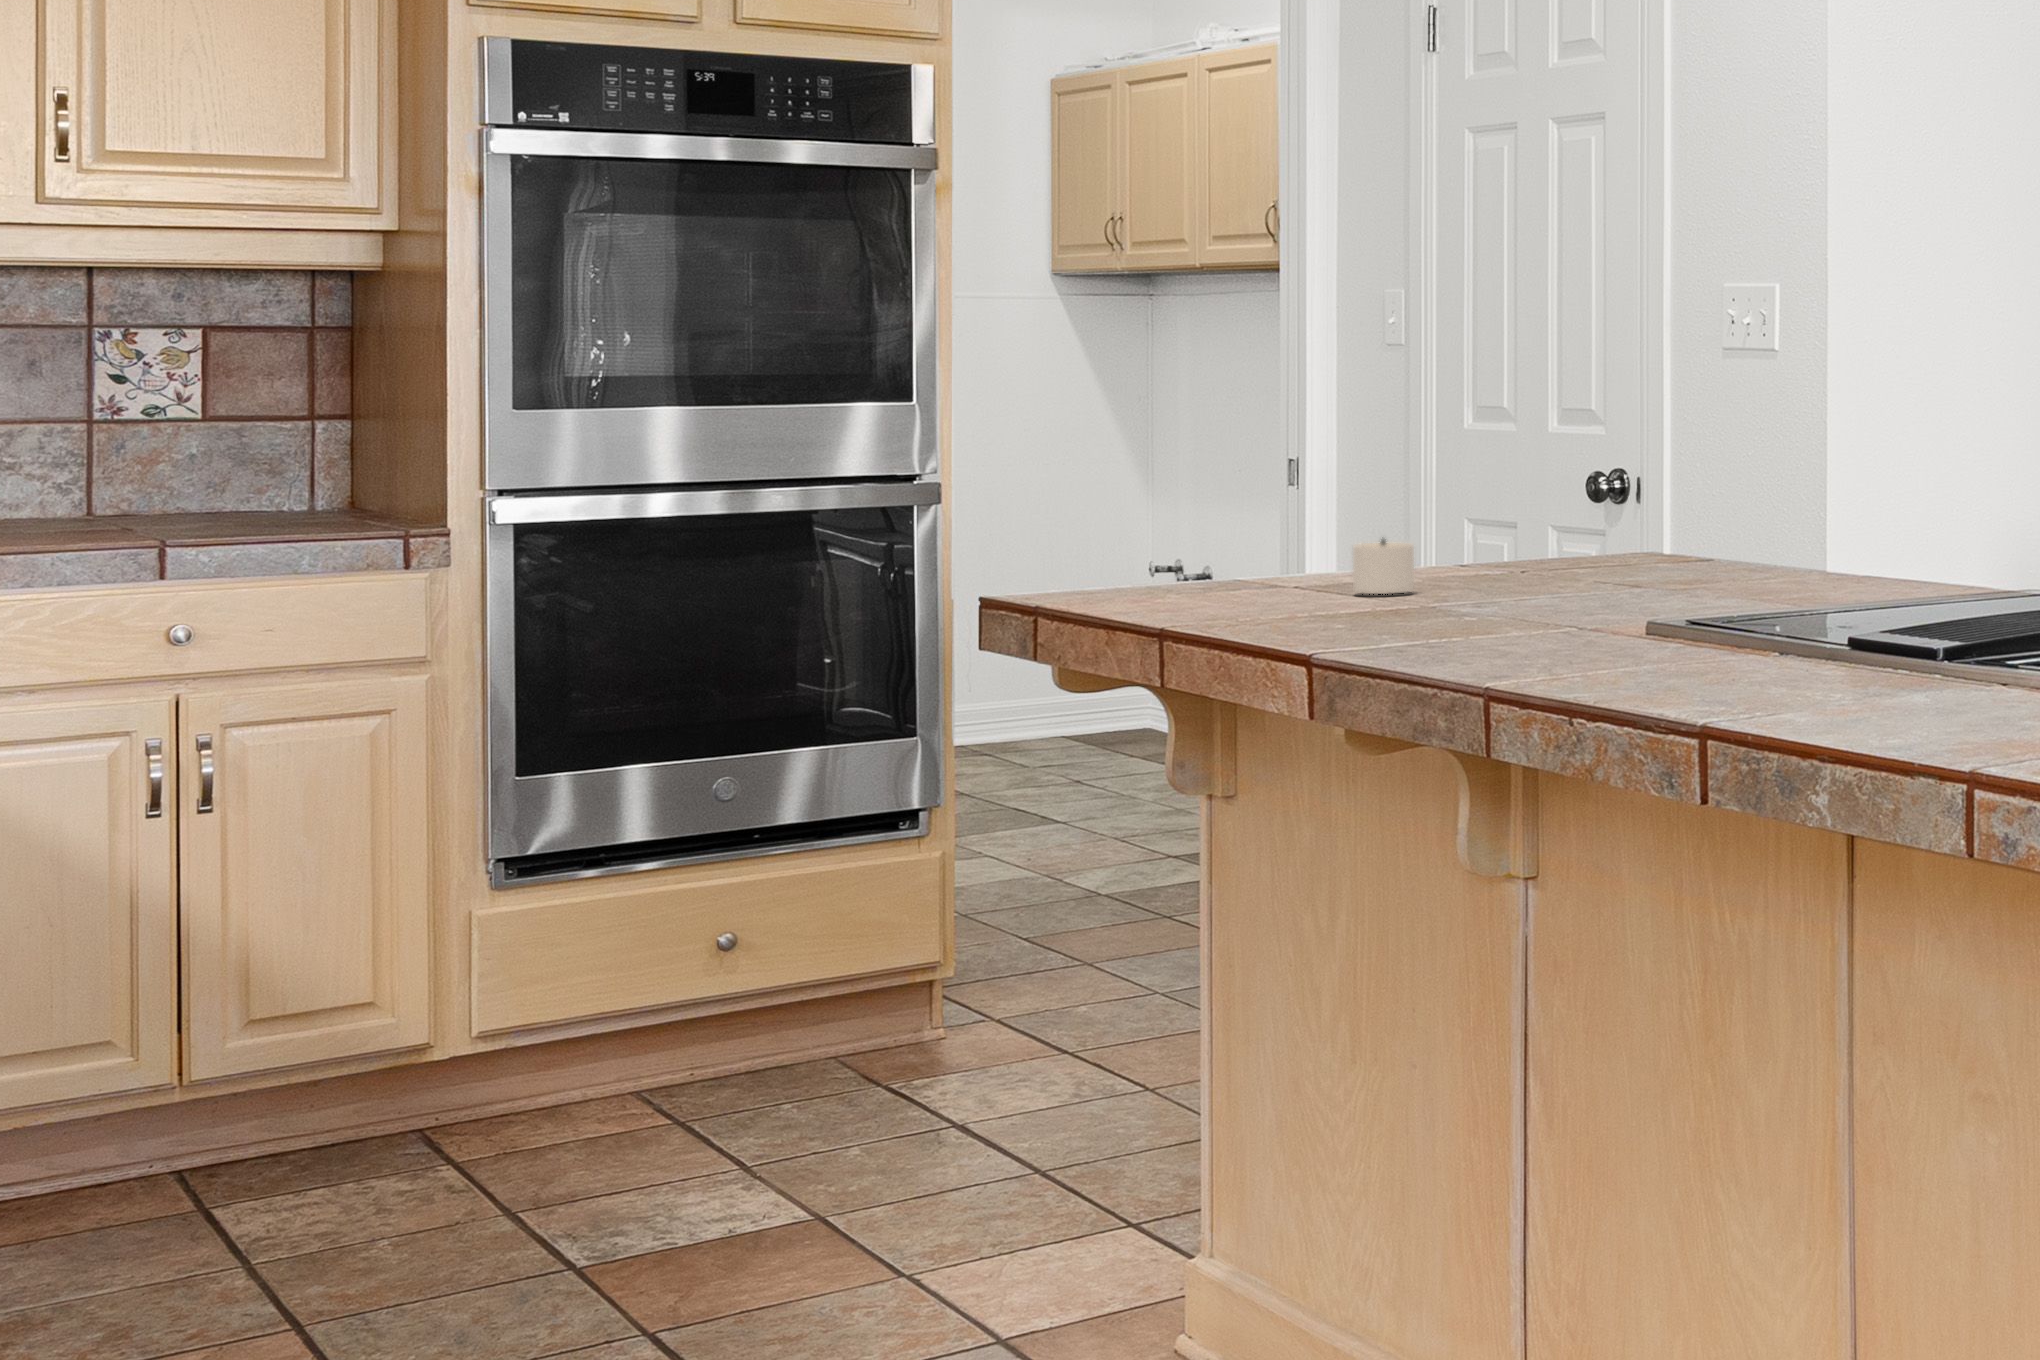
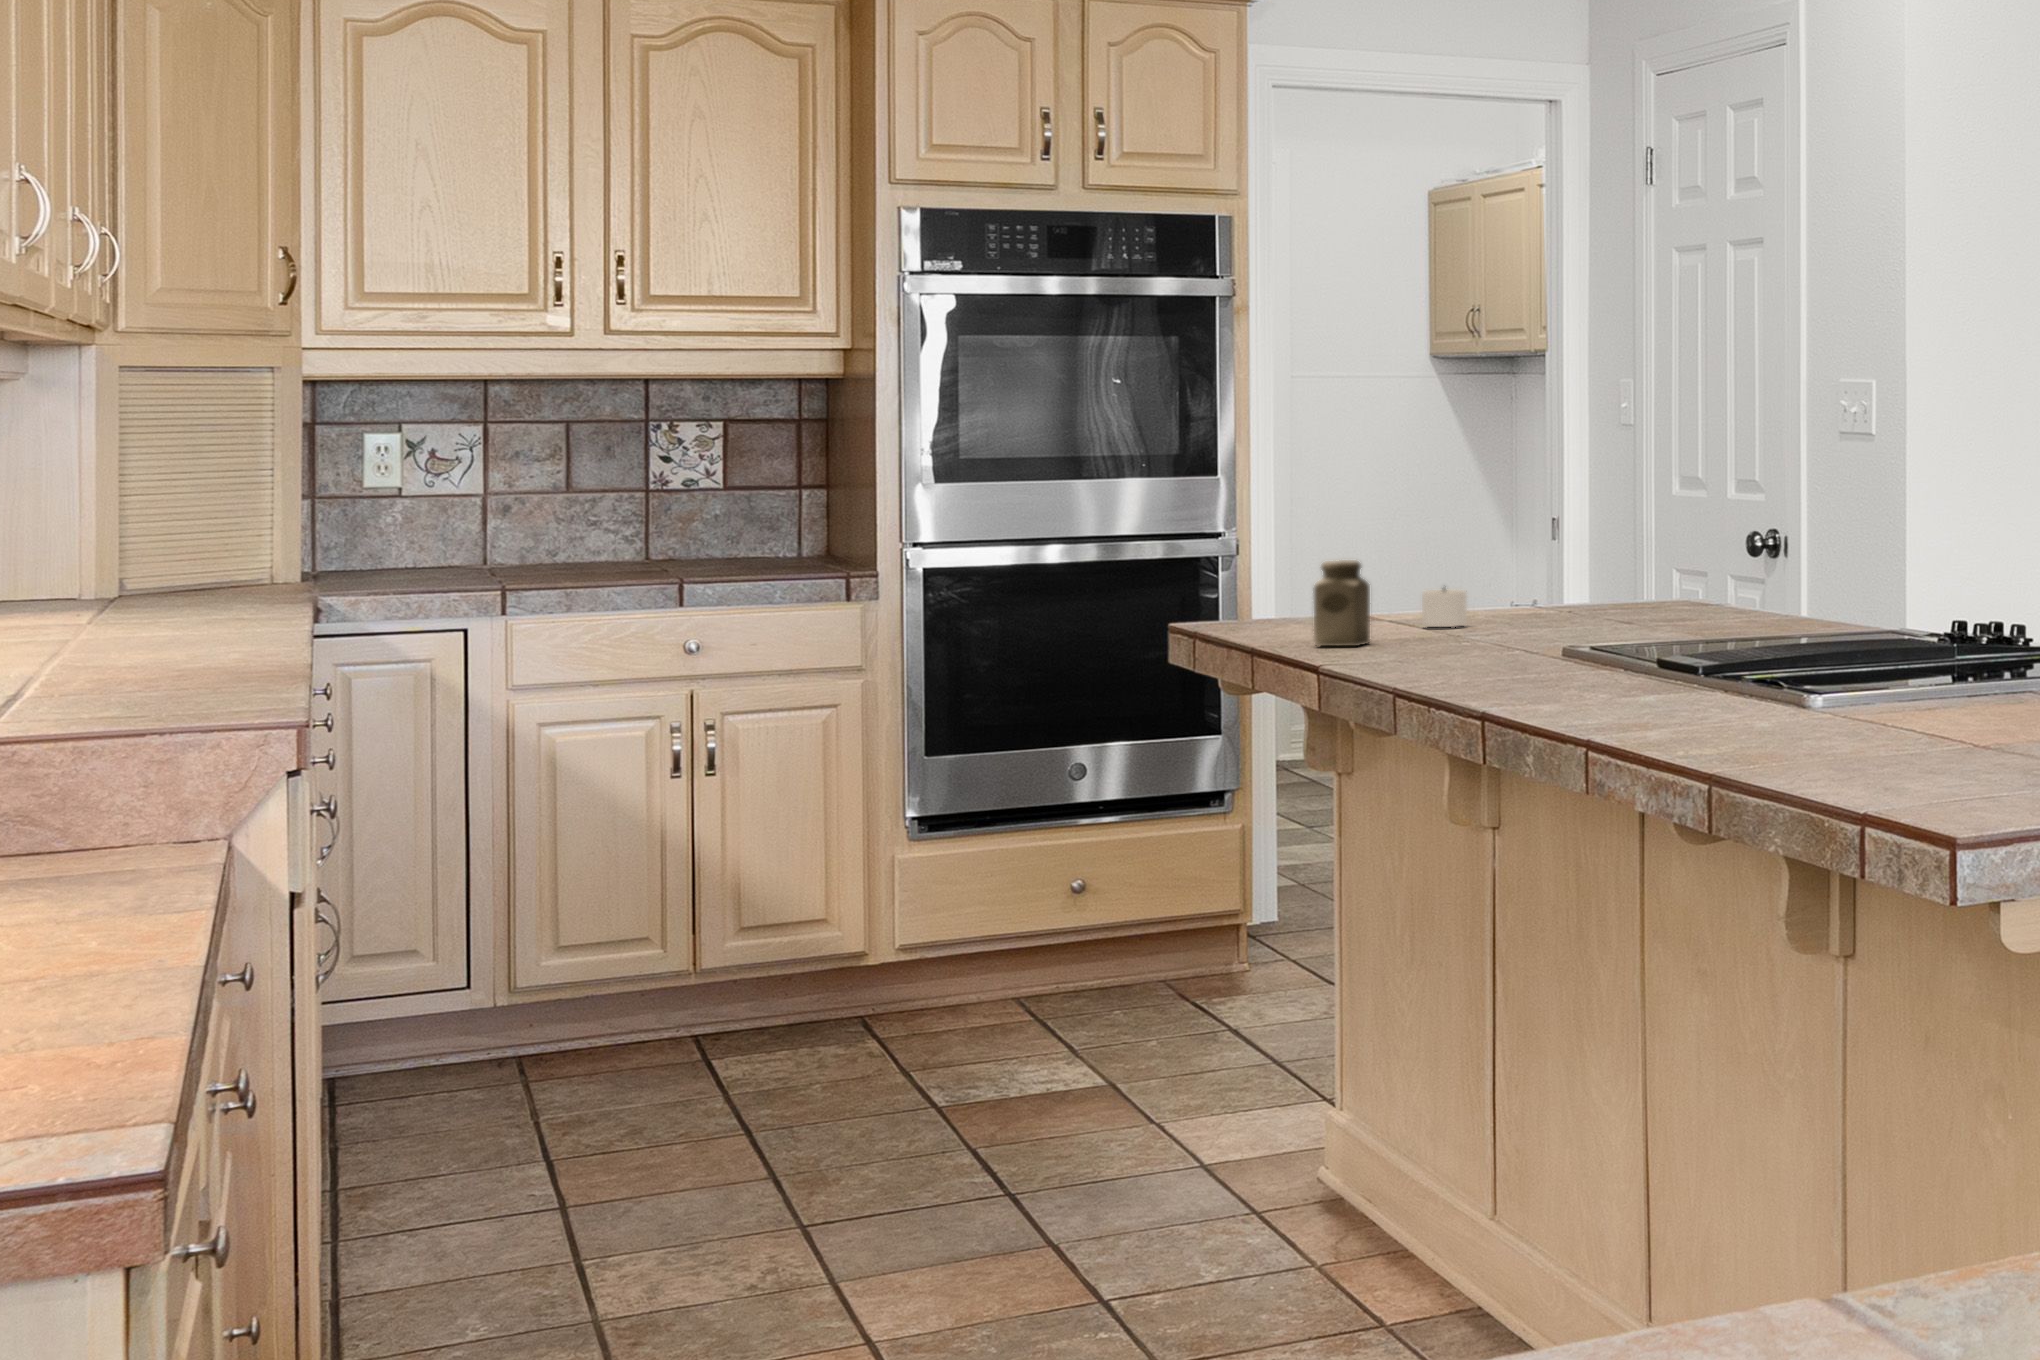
salt shaker: none [1247,500,1320,622] -> present [1313,560,1370,646]

